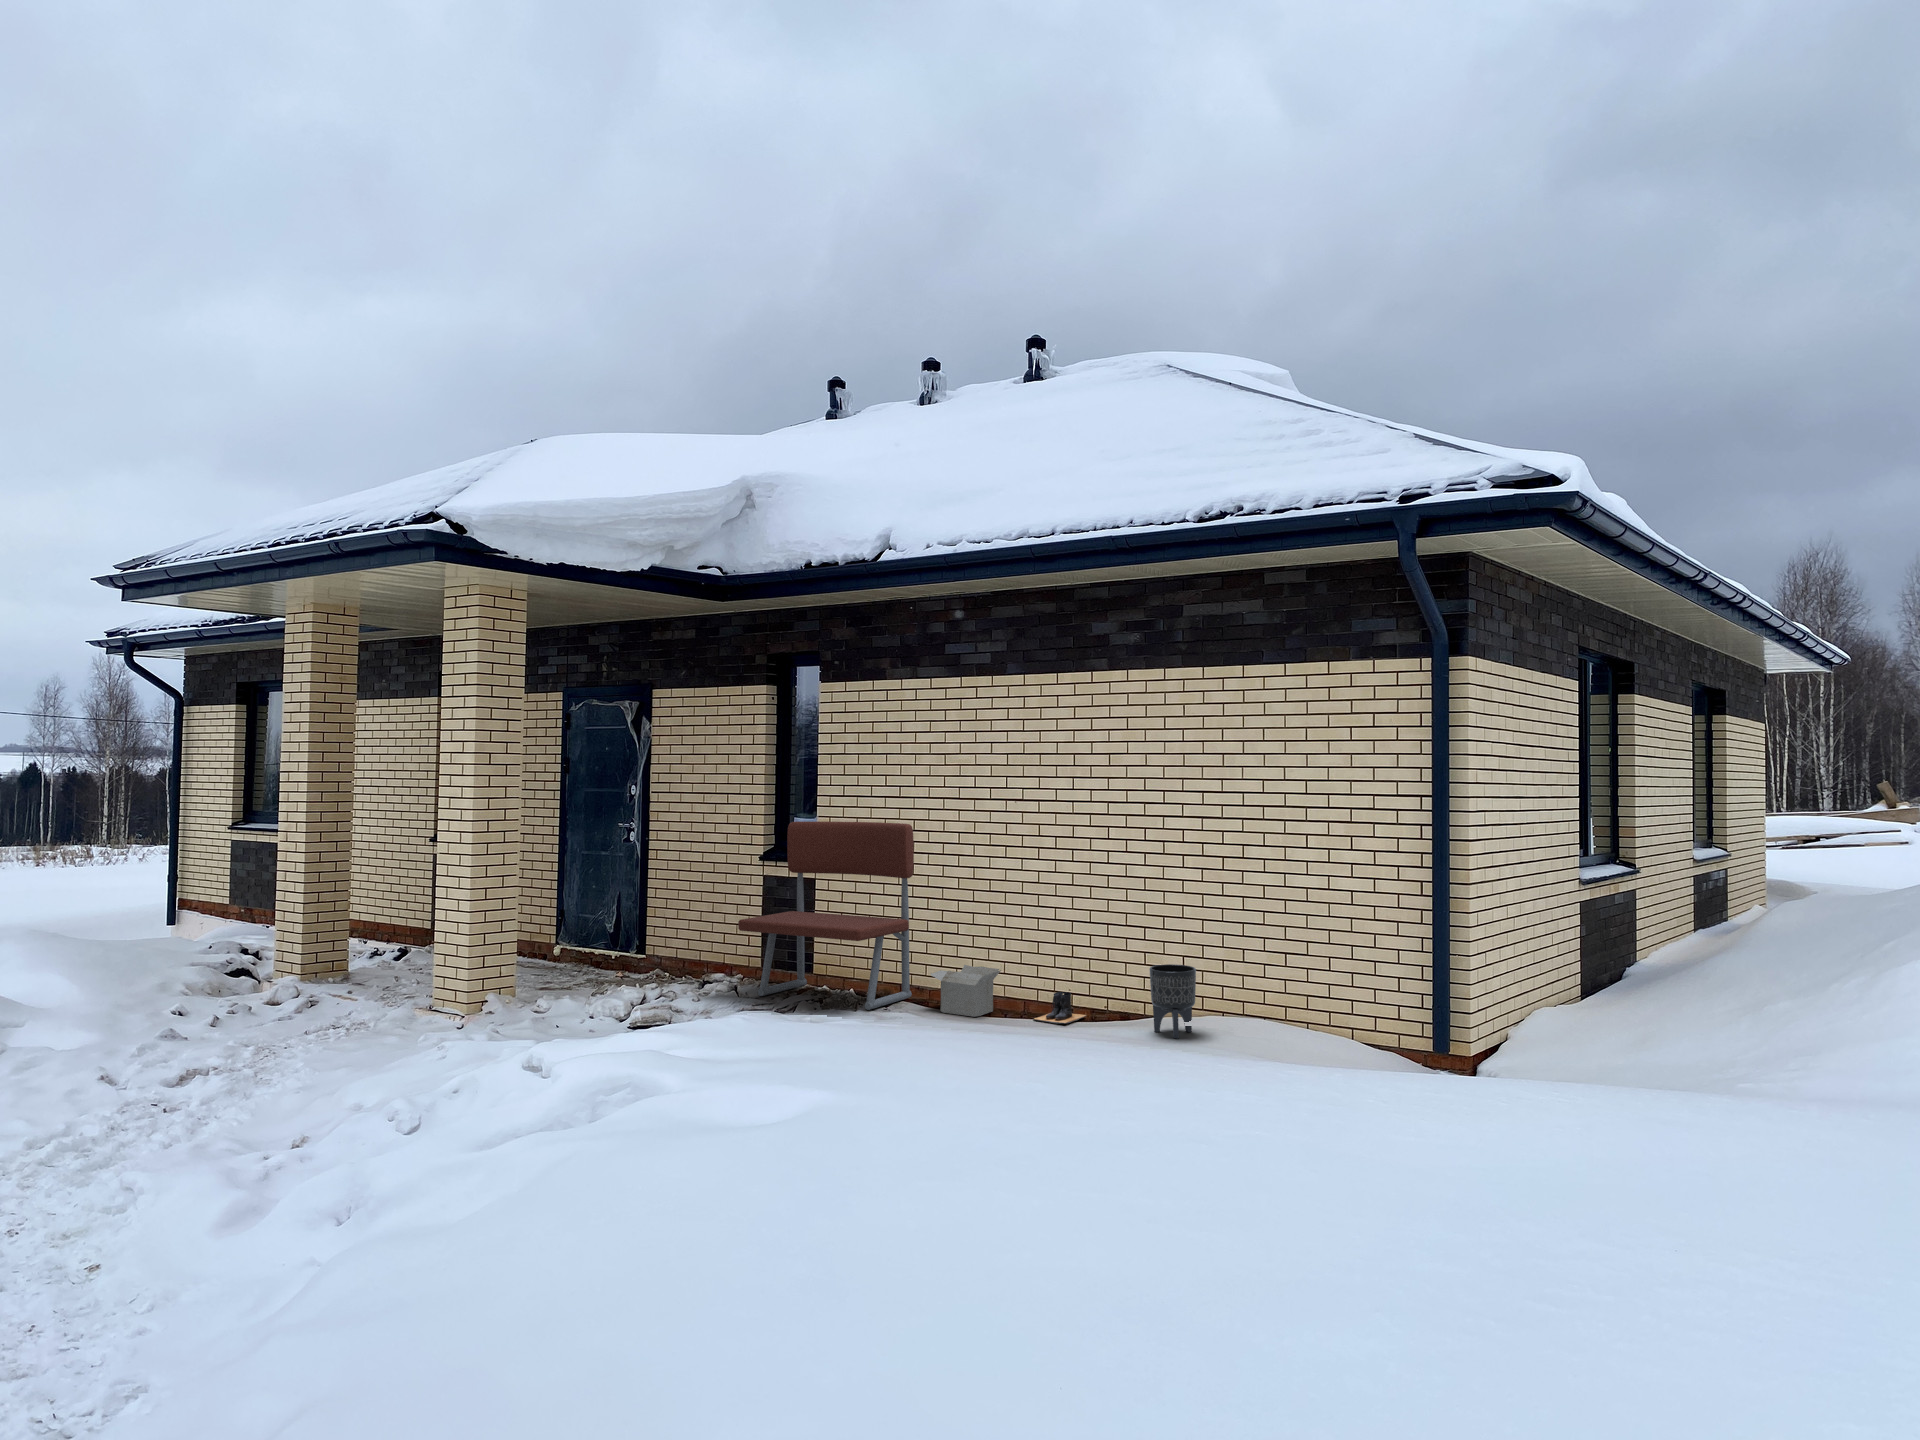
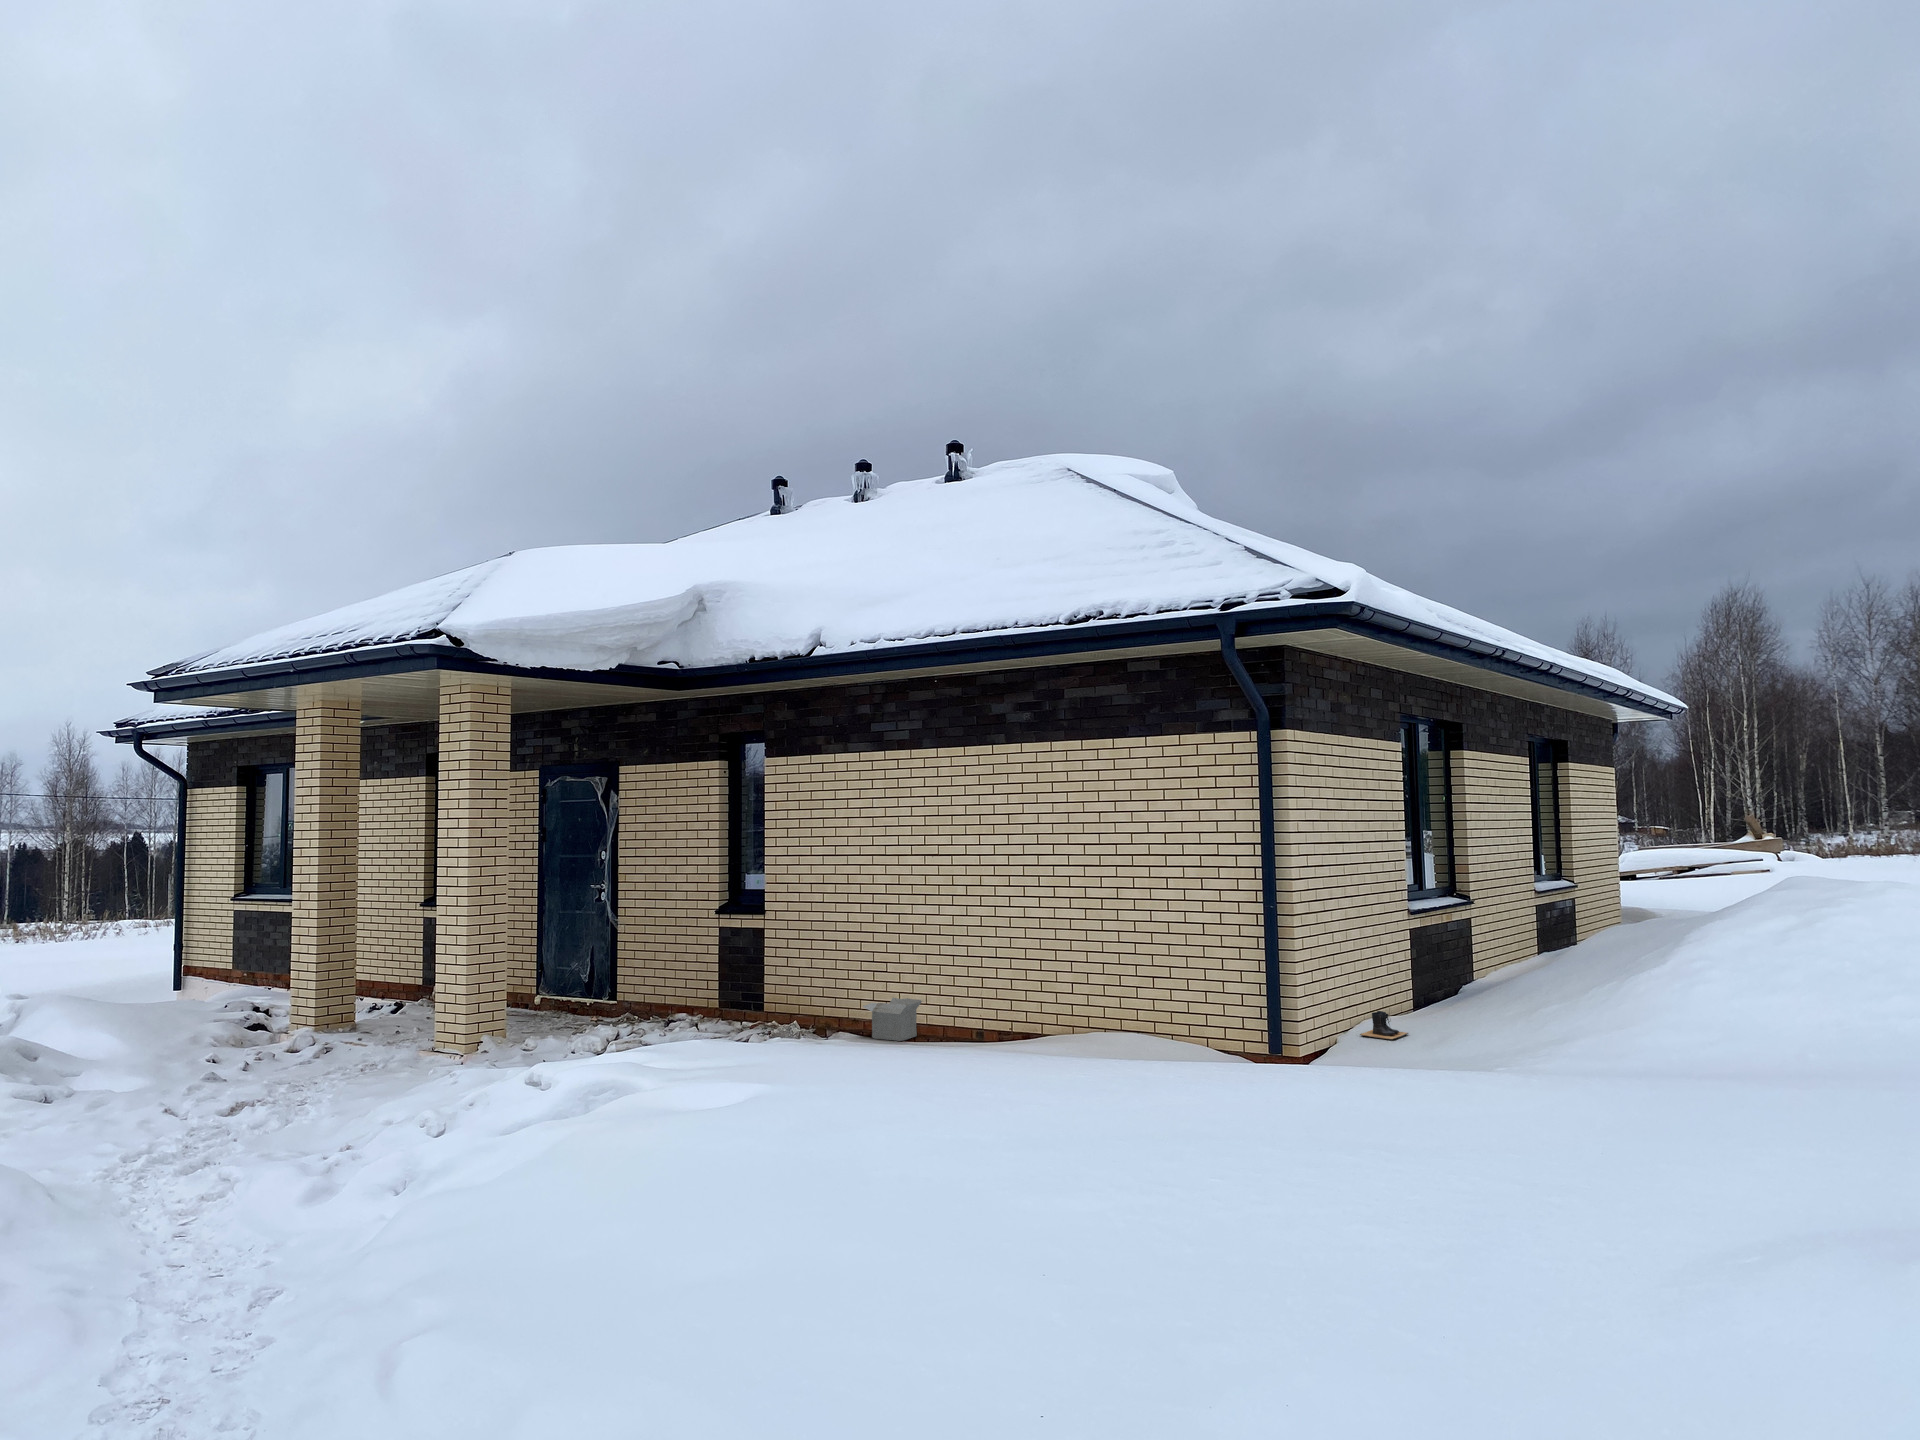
bench: present [738,821,914,1010] -> none [698,878,849,1038]
planter: present [1149,964,1196,1038] -> none [1043,990,1081,1051]
boots: present [1033,992,1086,1024] -> present [1360,1011,1408,1040]

